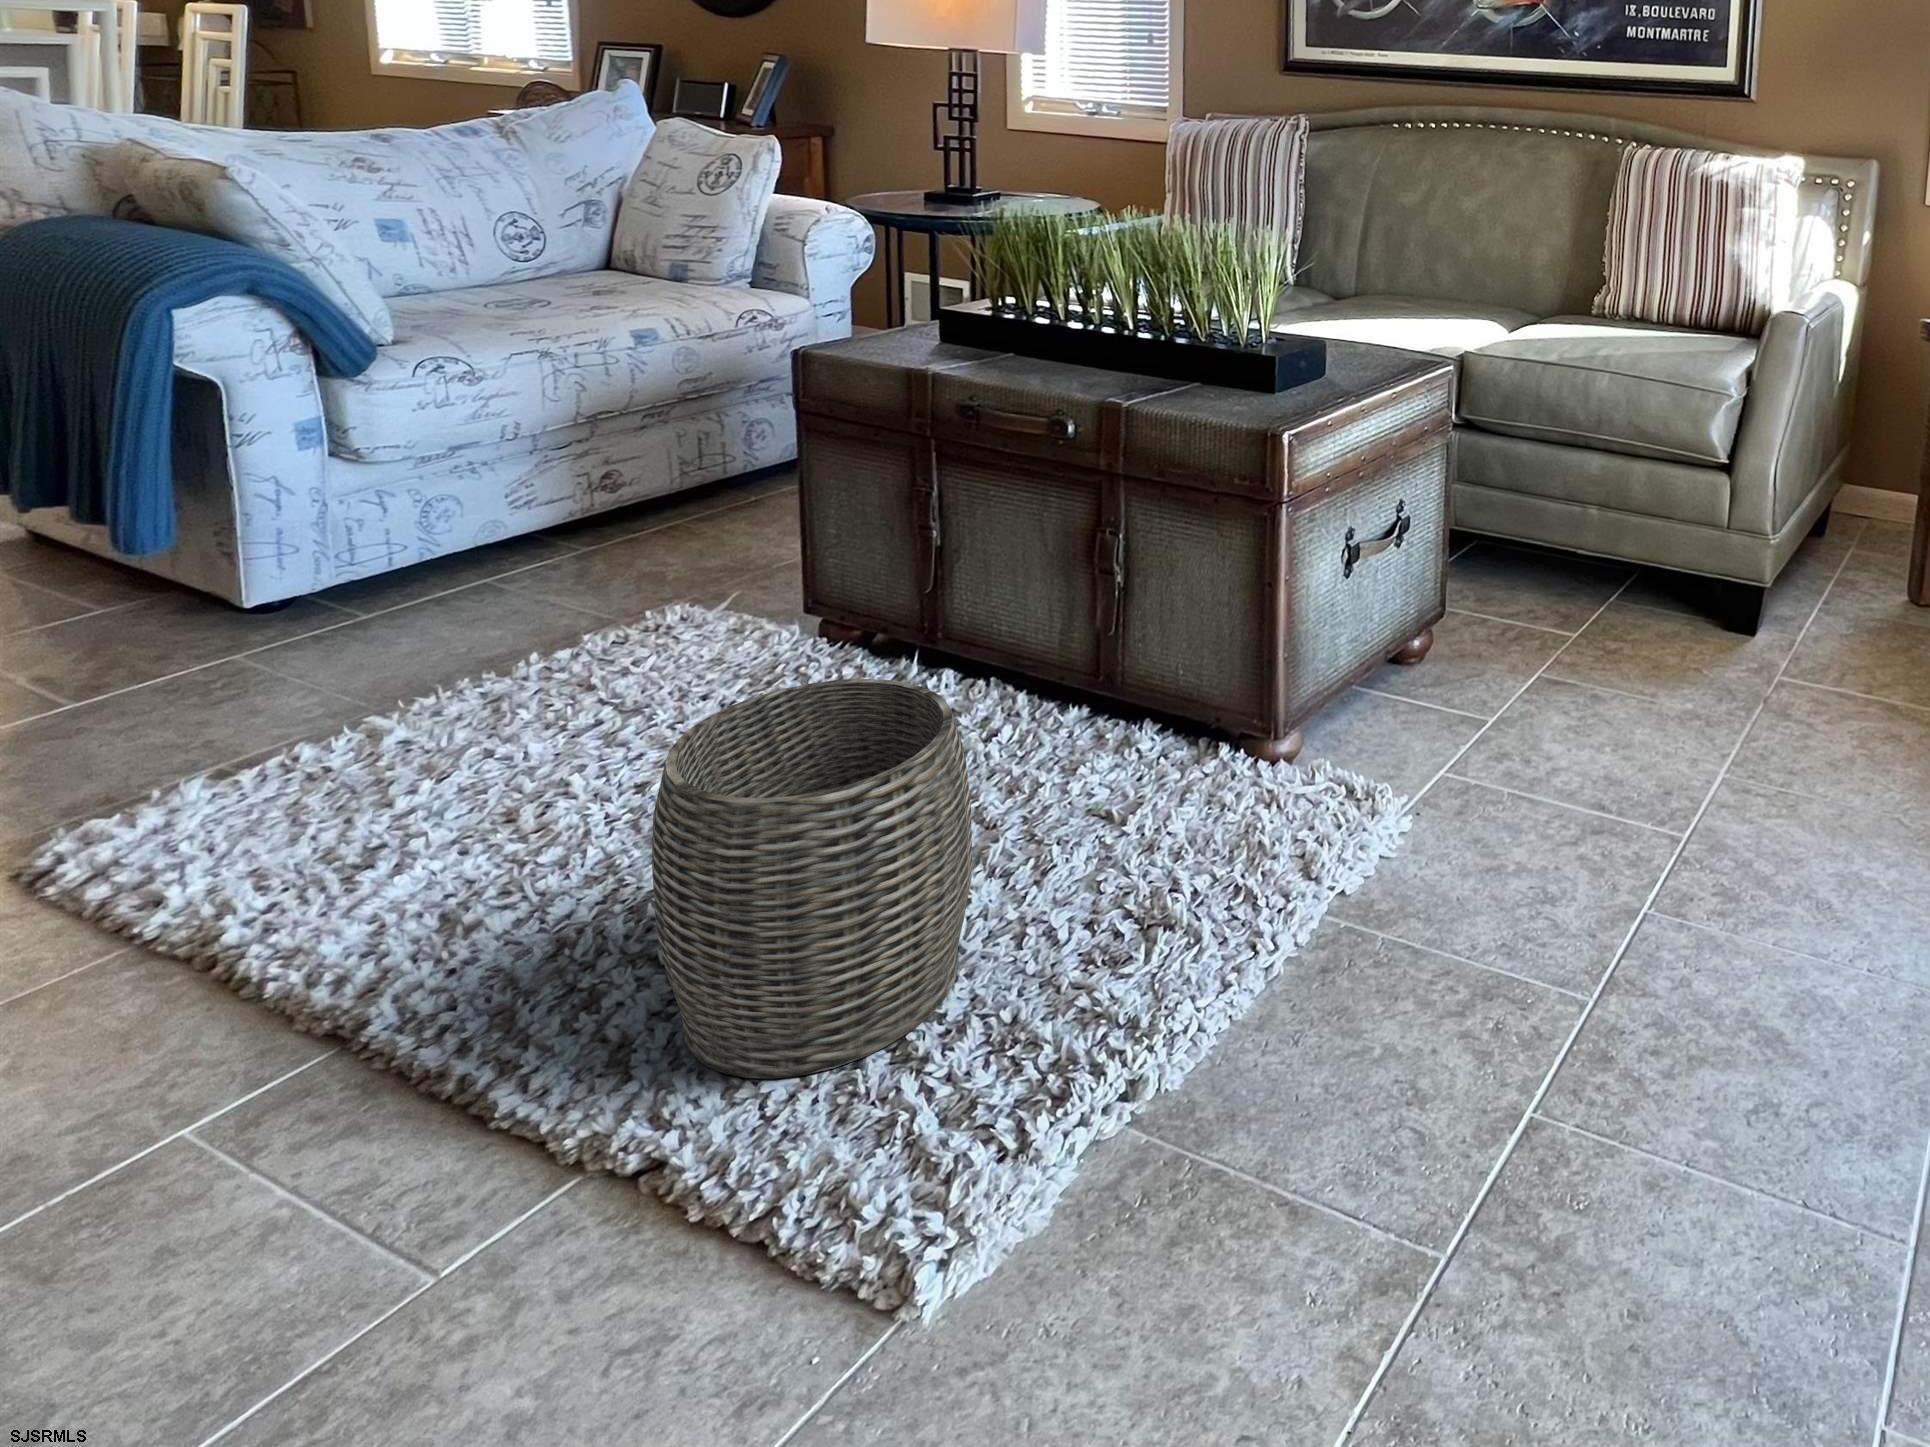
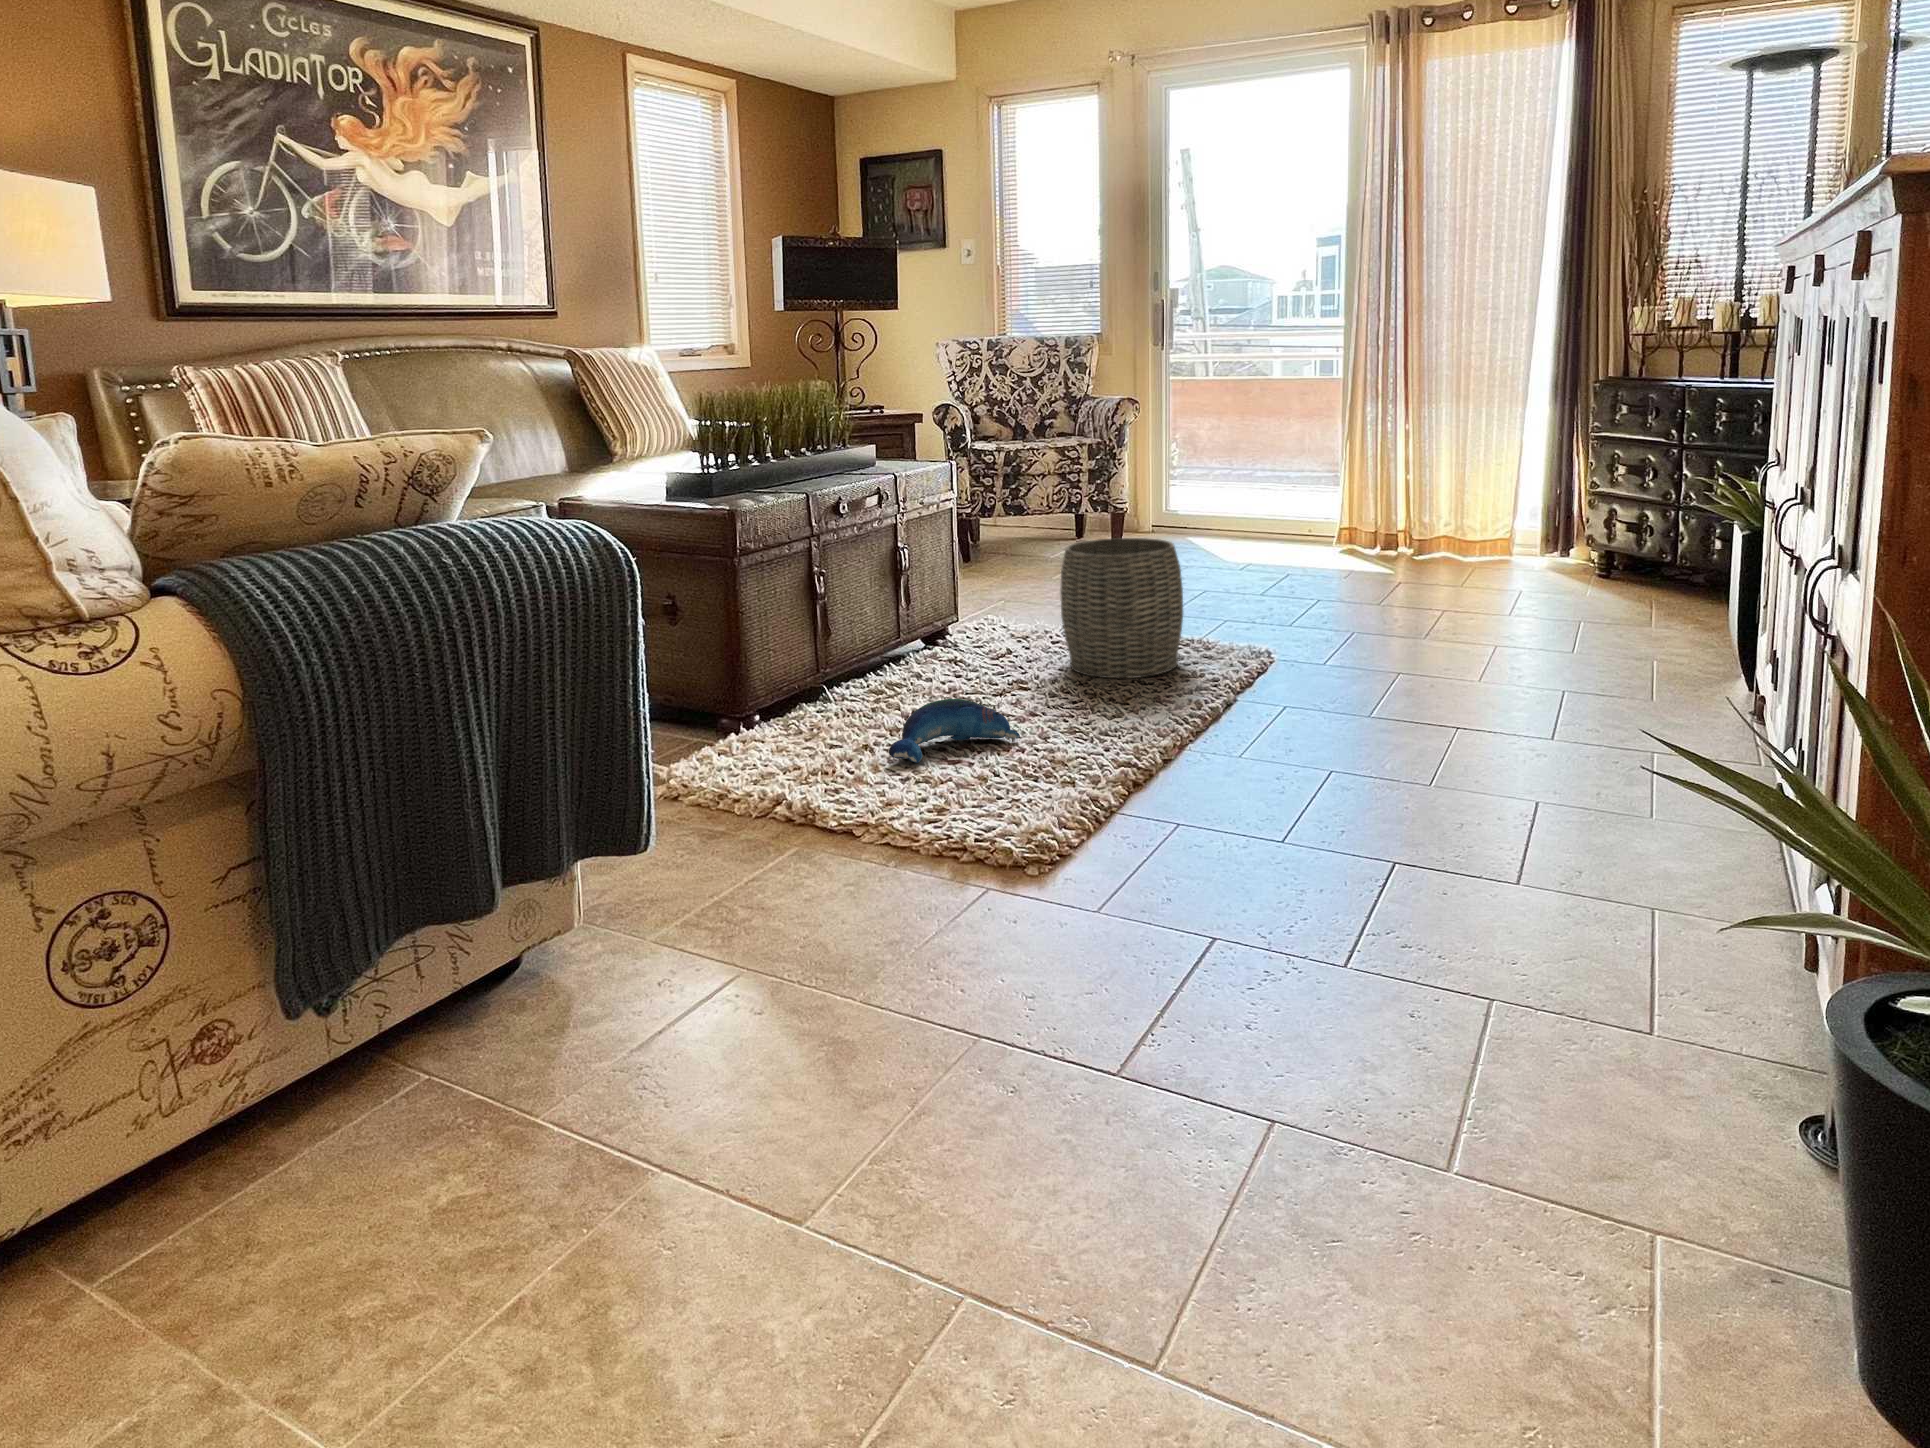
plush toy: none [409,722,545,855] -> present [888,698,1020,763]

